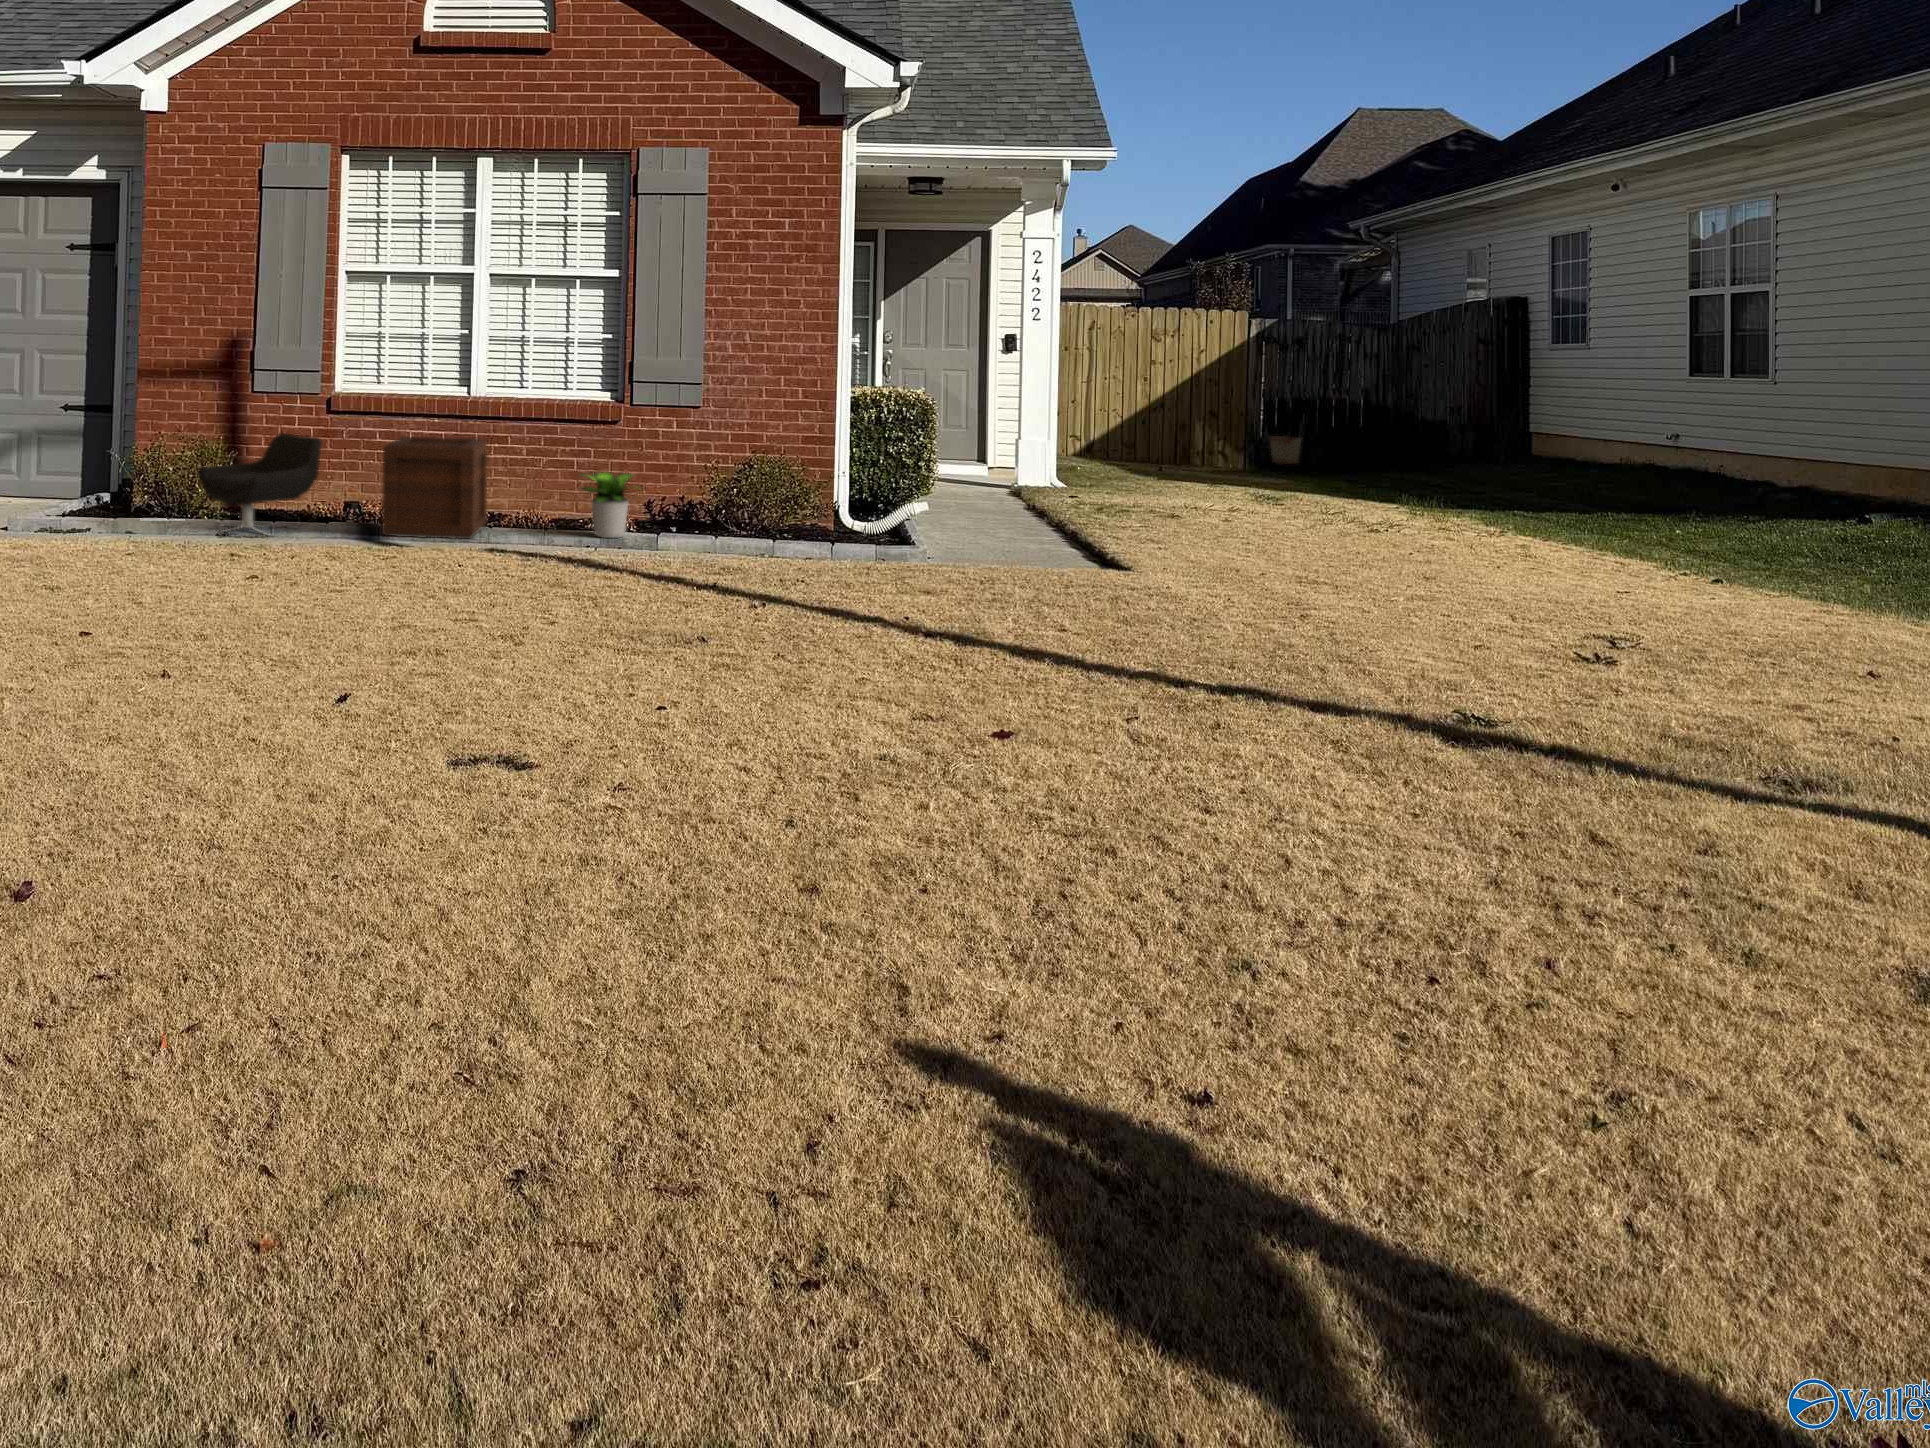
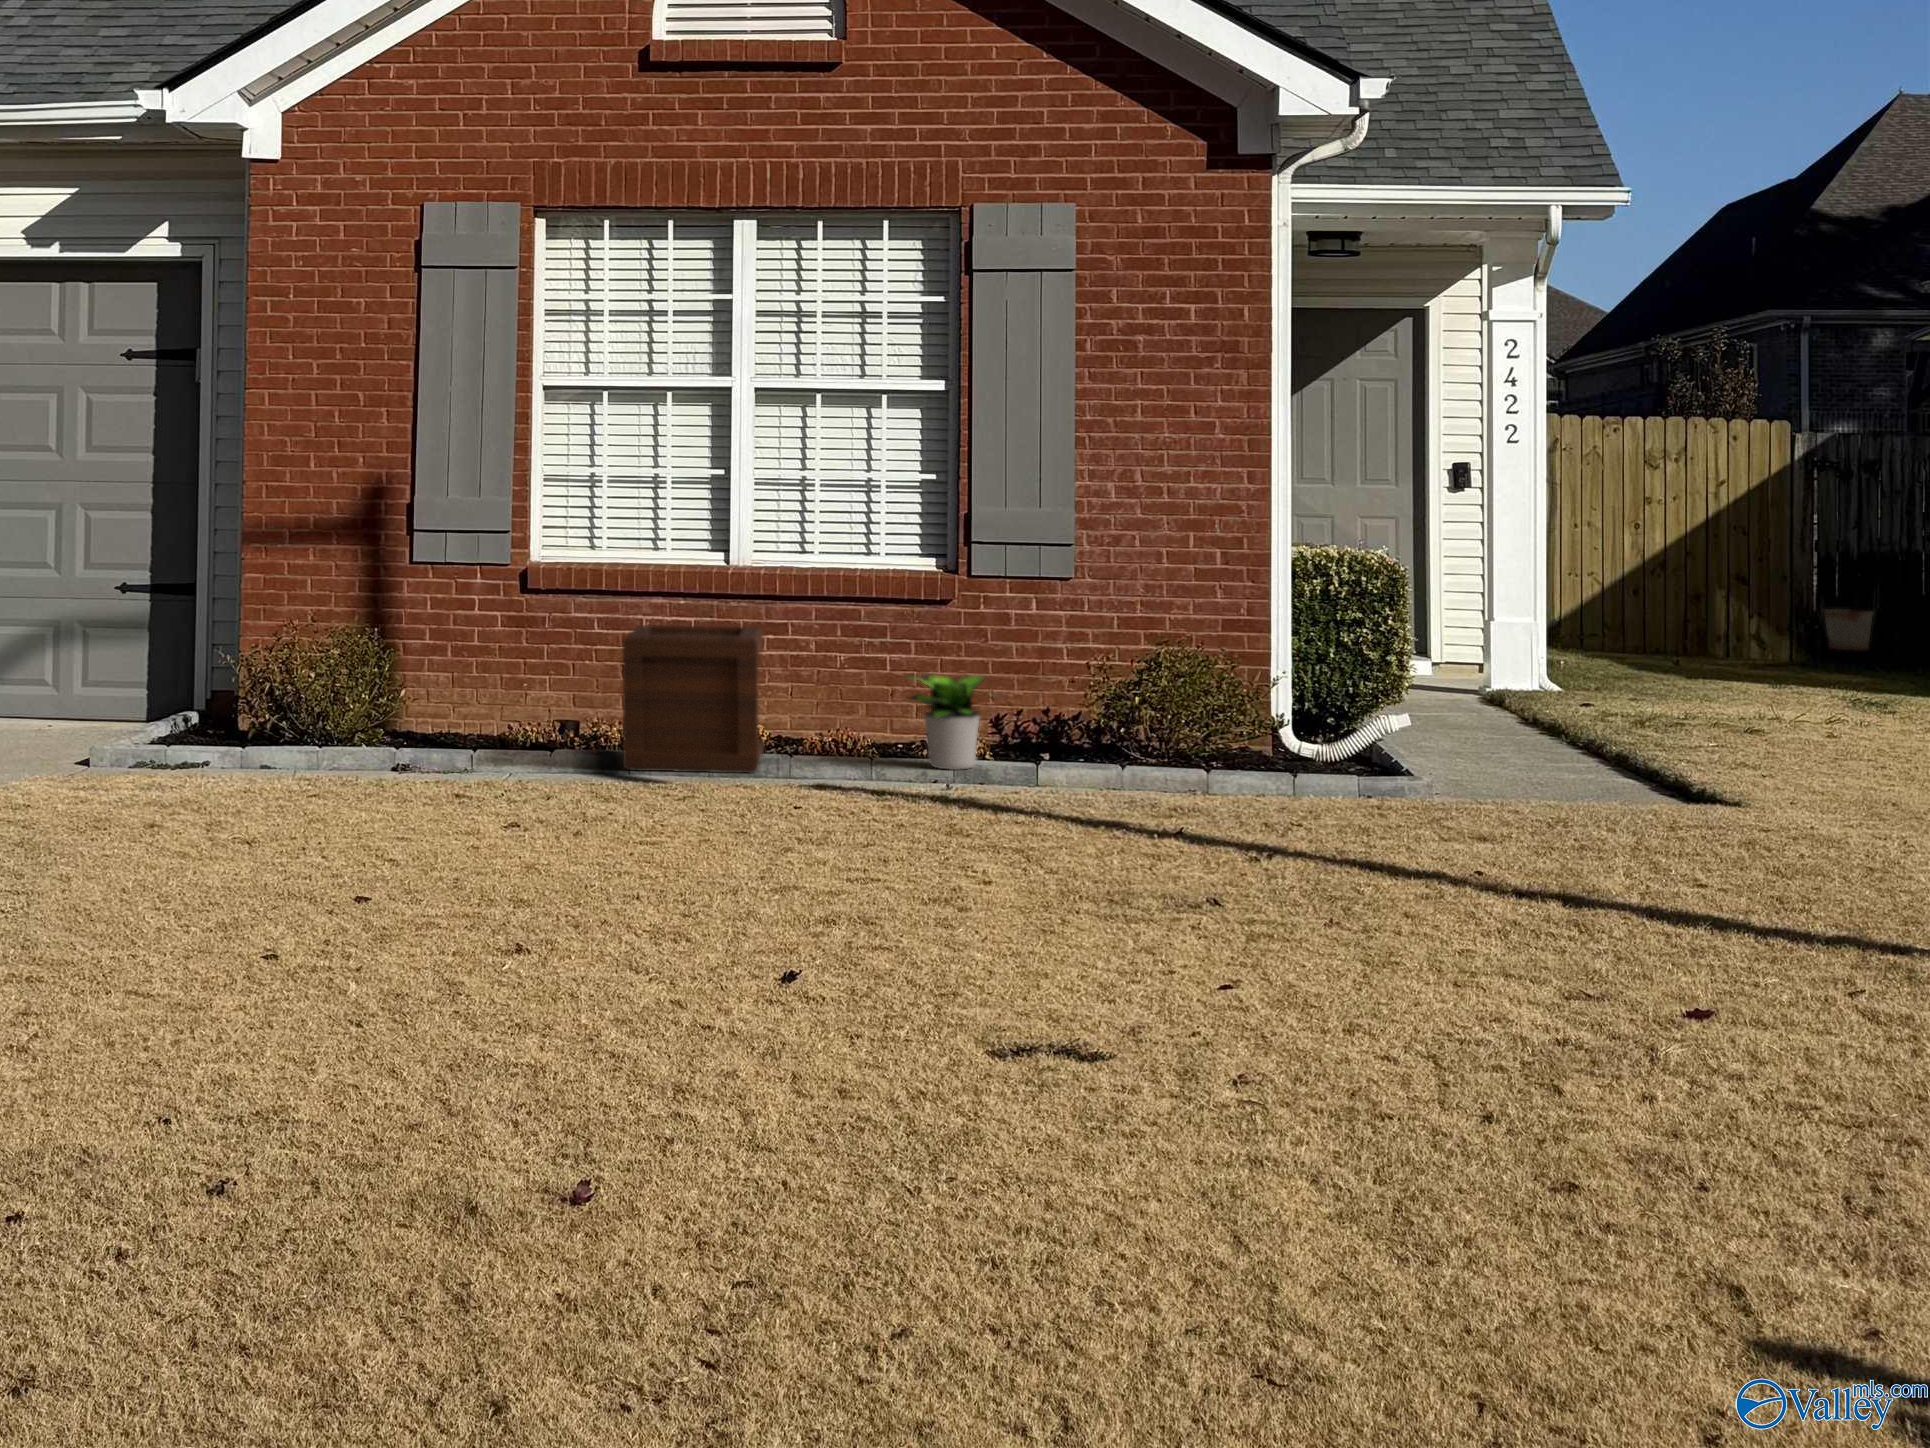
lounge chair: present [197,433,322,535] -> none [345,621,527,772]

